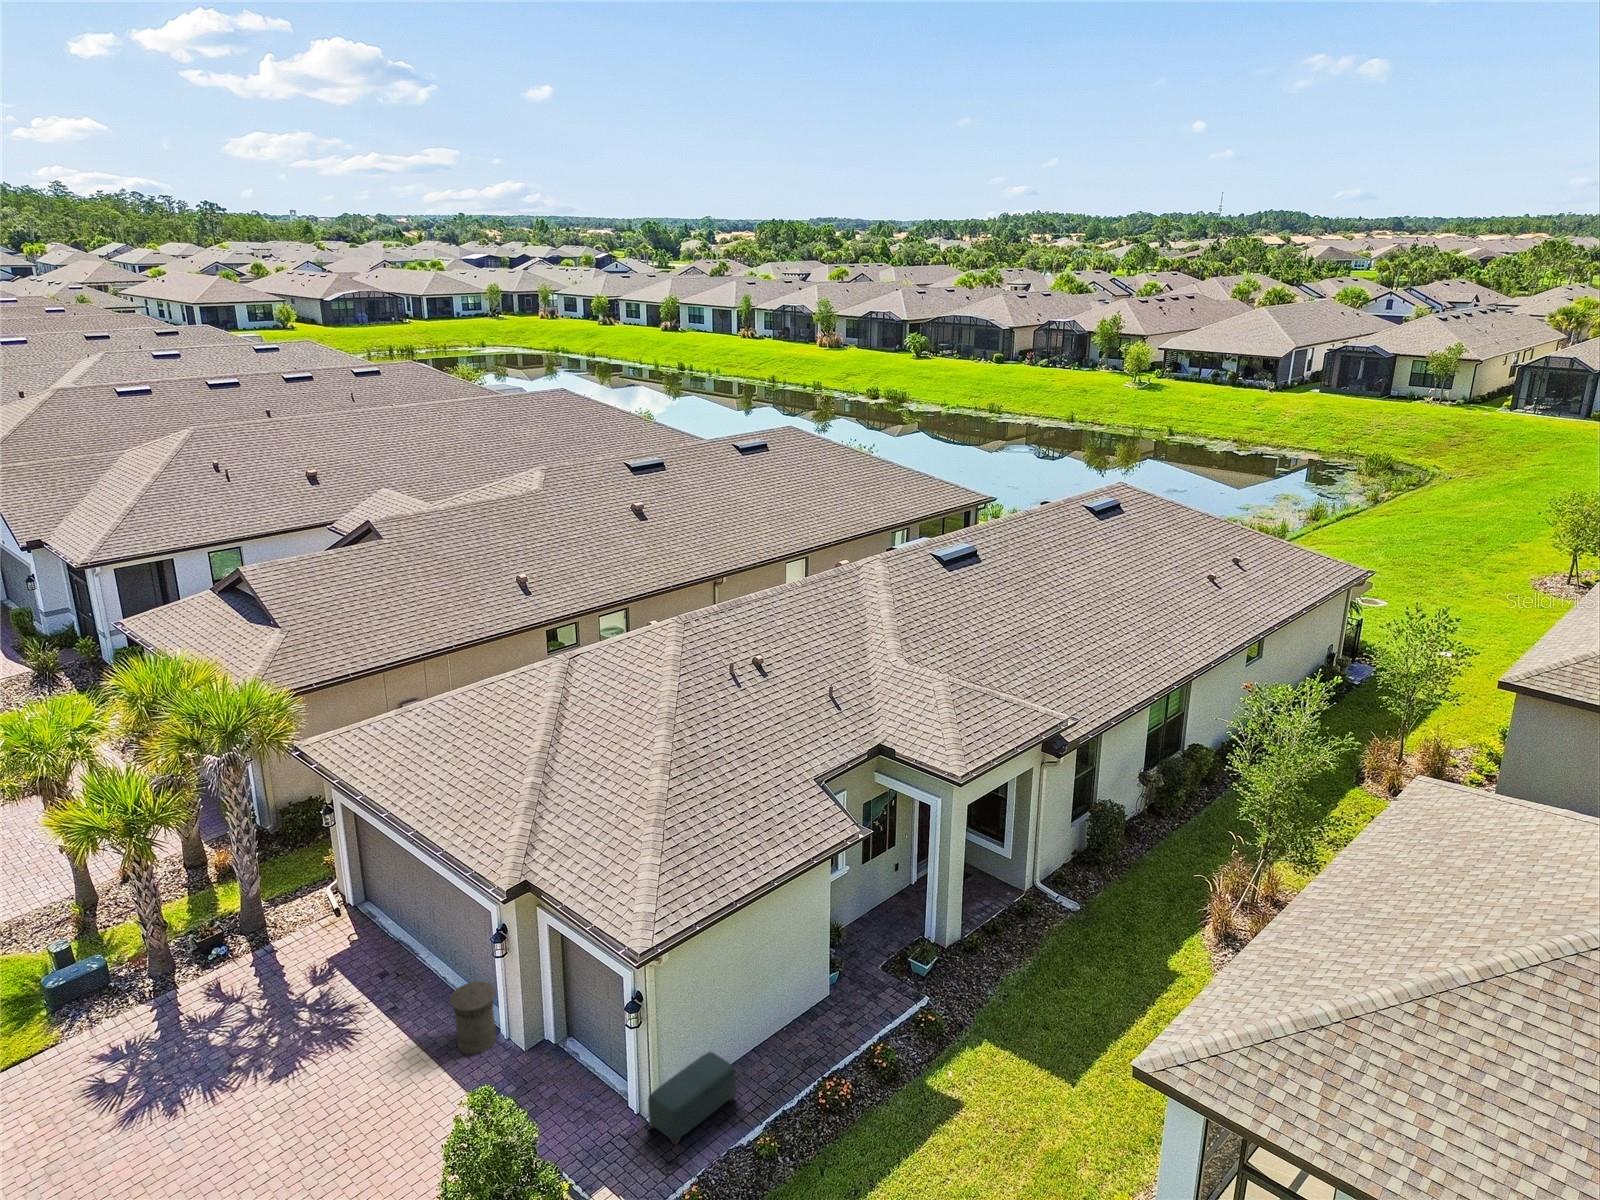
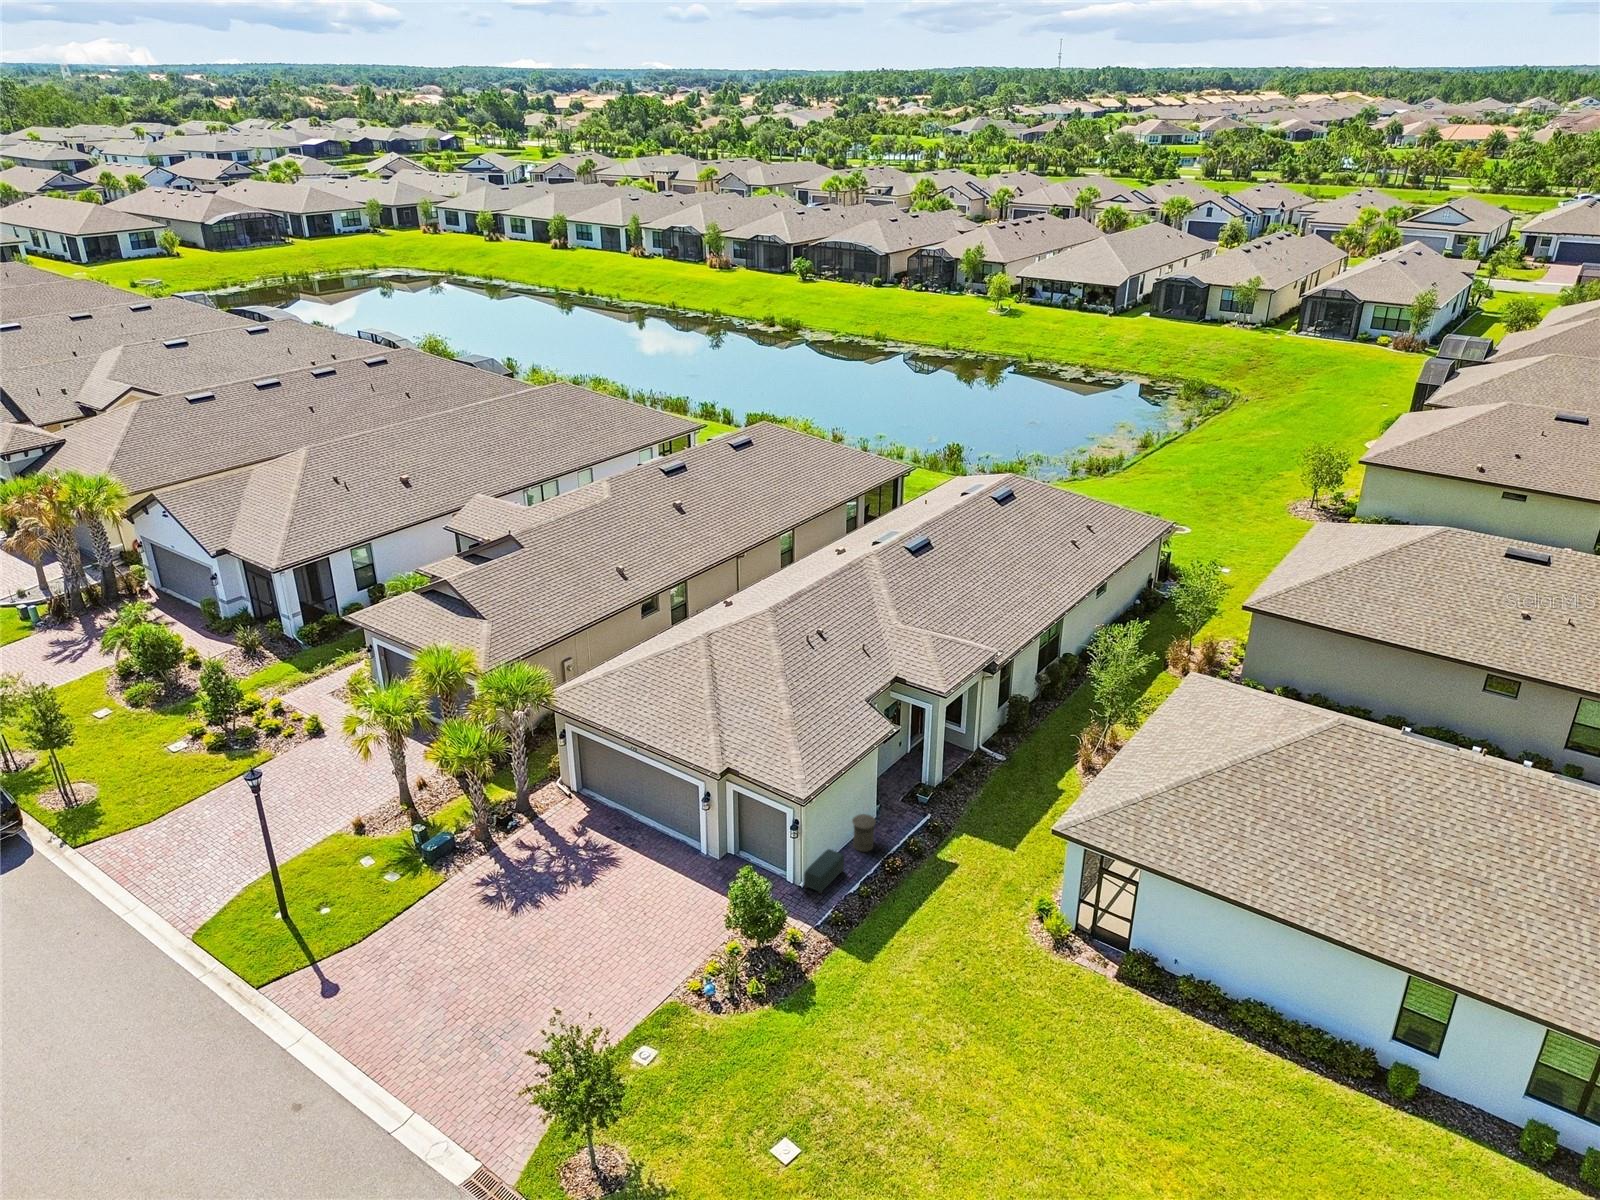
trash can: present [450,982,496,1054] -> present [852,814,876,852]

